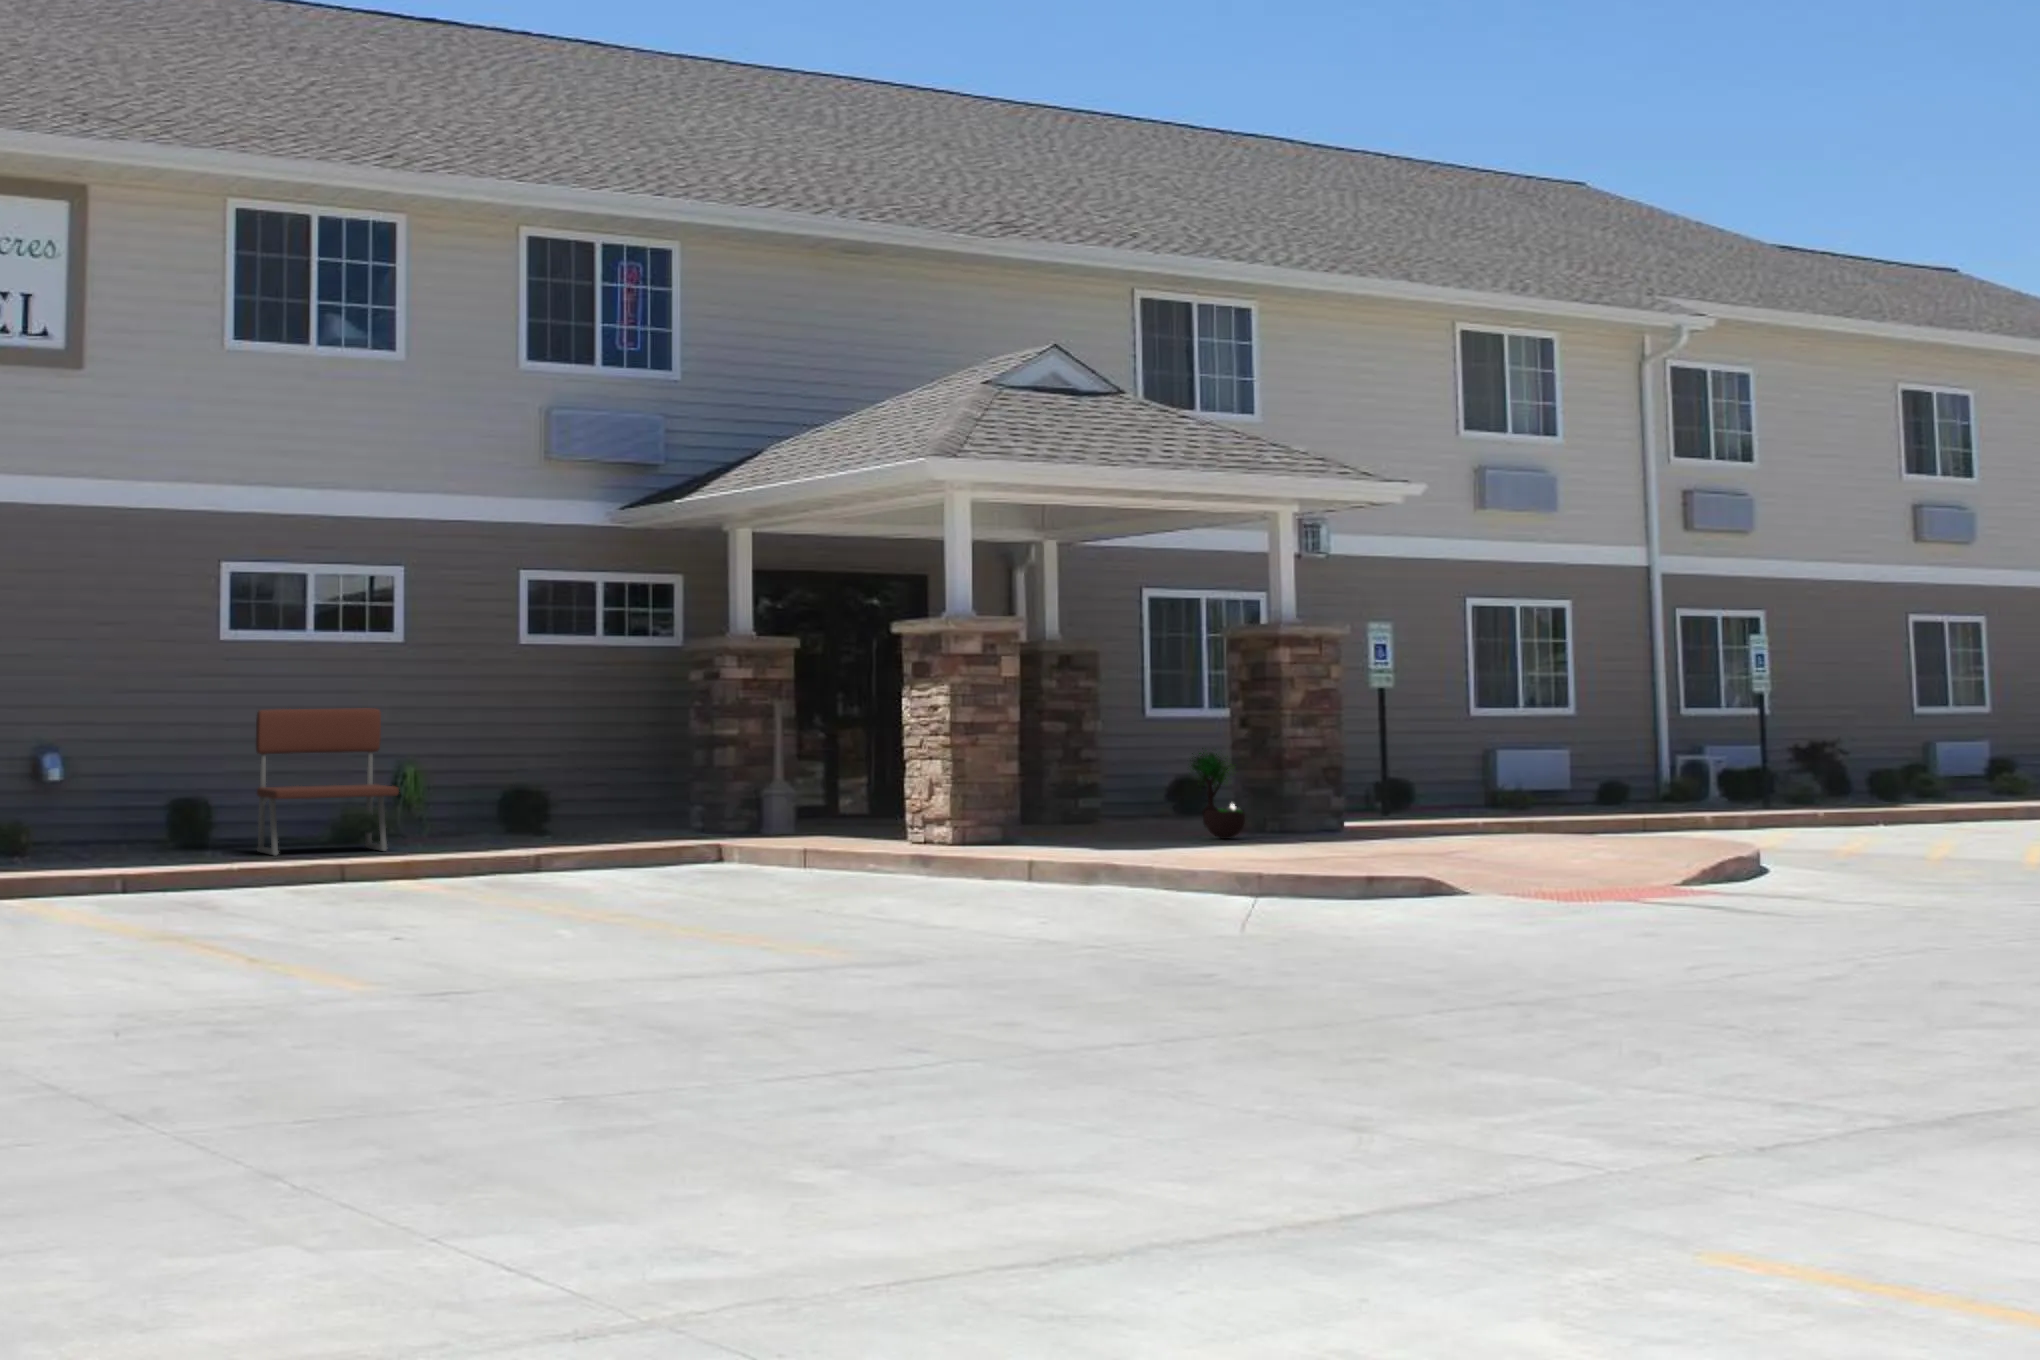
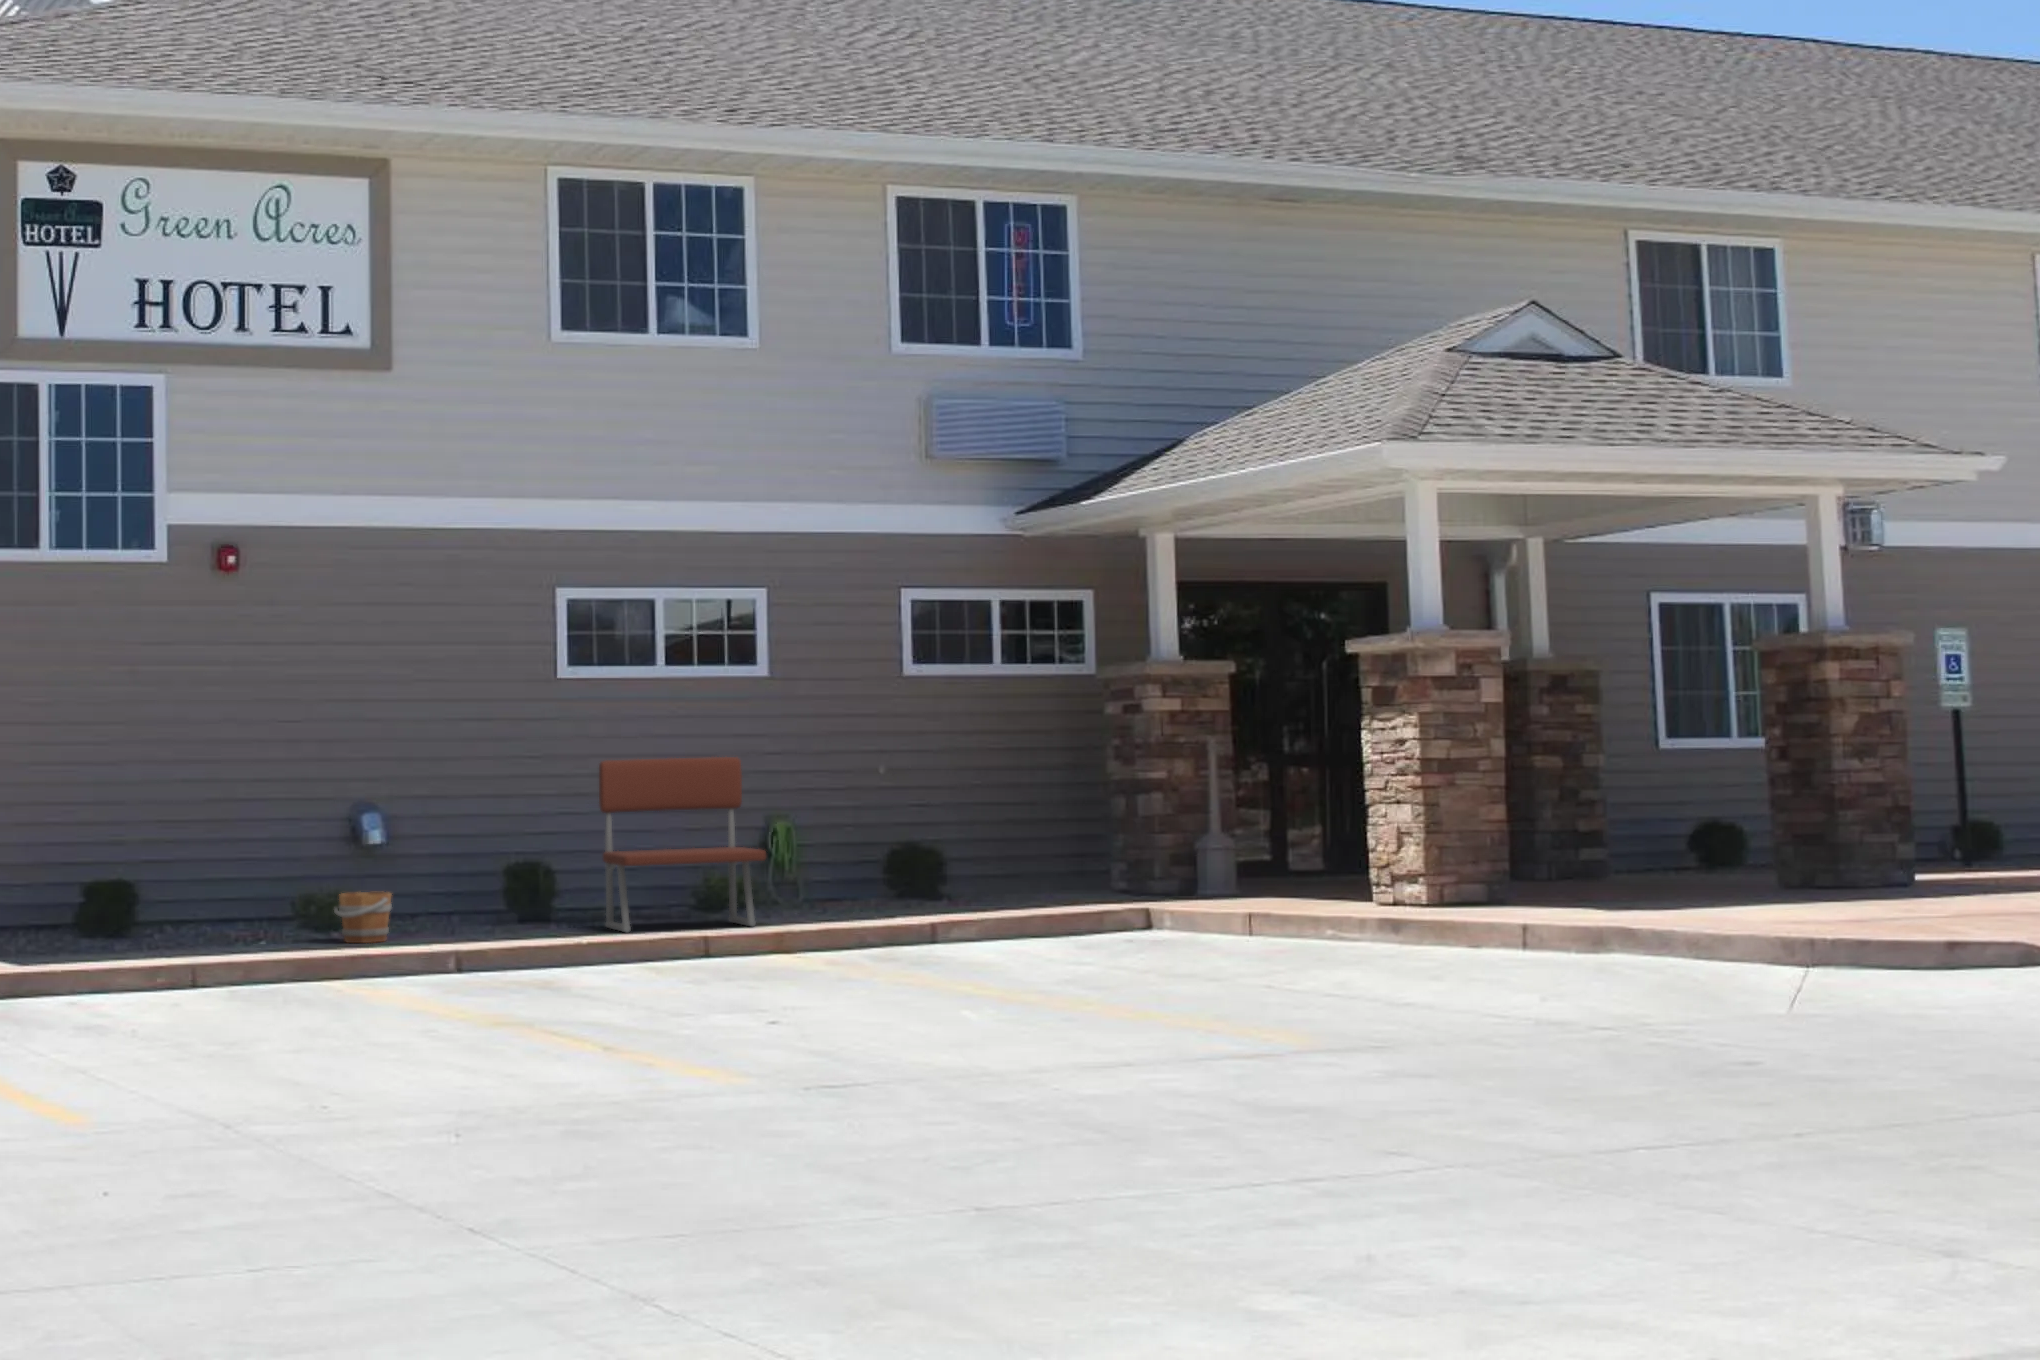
potted tree: present [1189,748,1245,839] -> none [1734,785,1814,906]
bucket: none [16,819,68,863] -> present [334,892,392,943]

